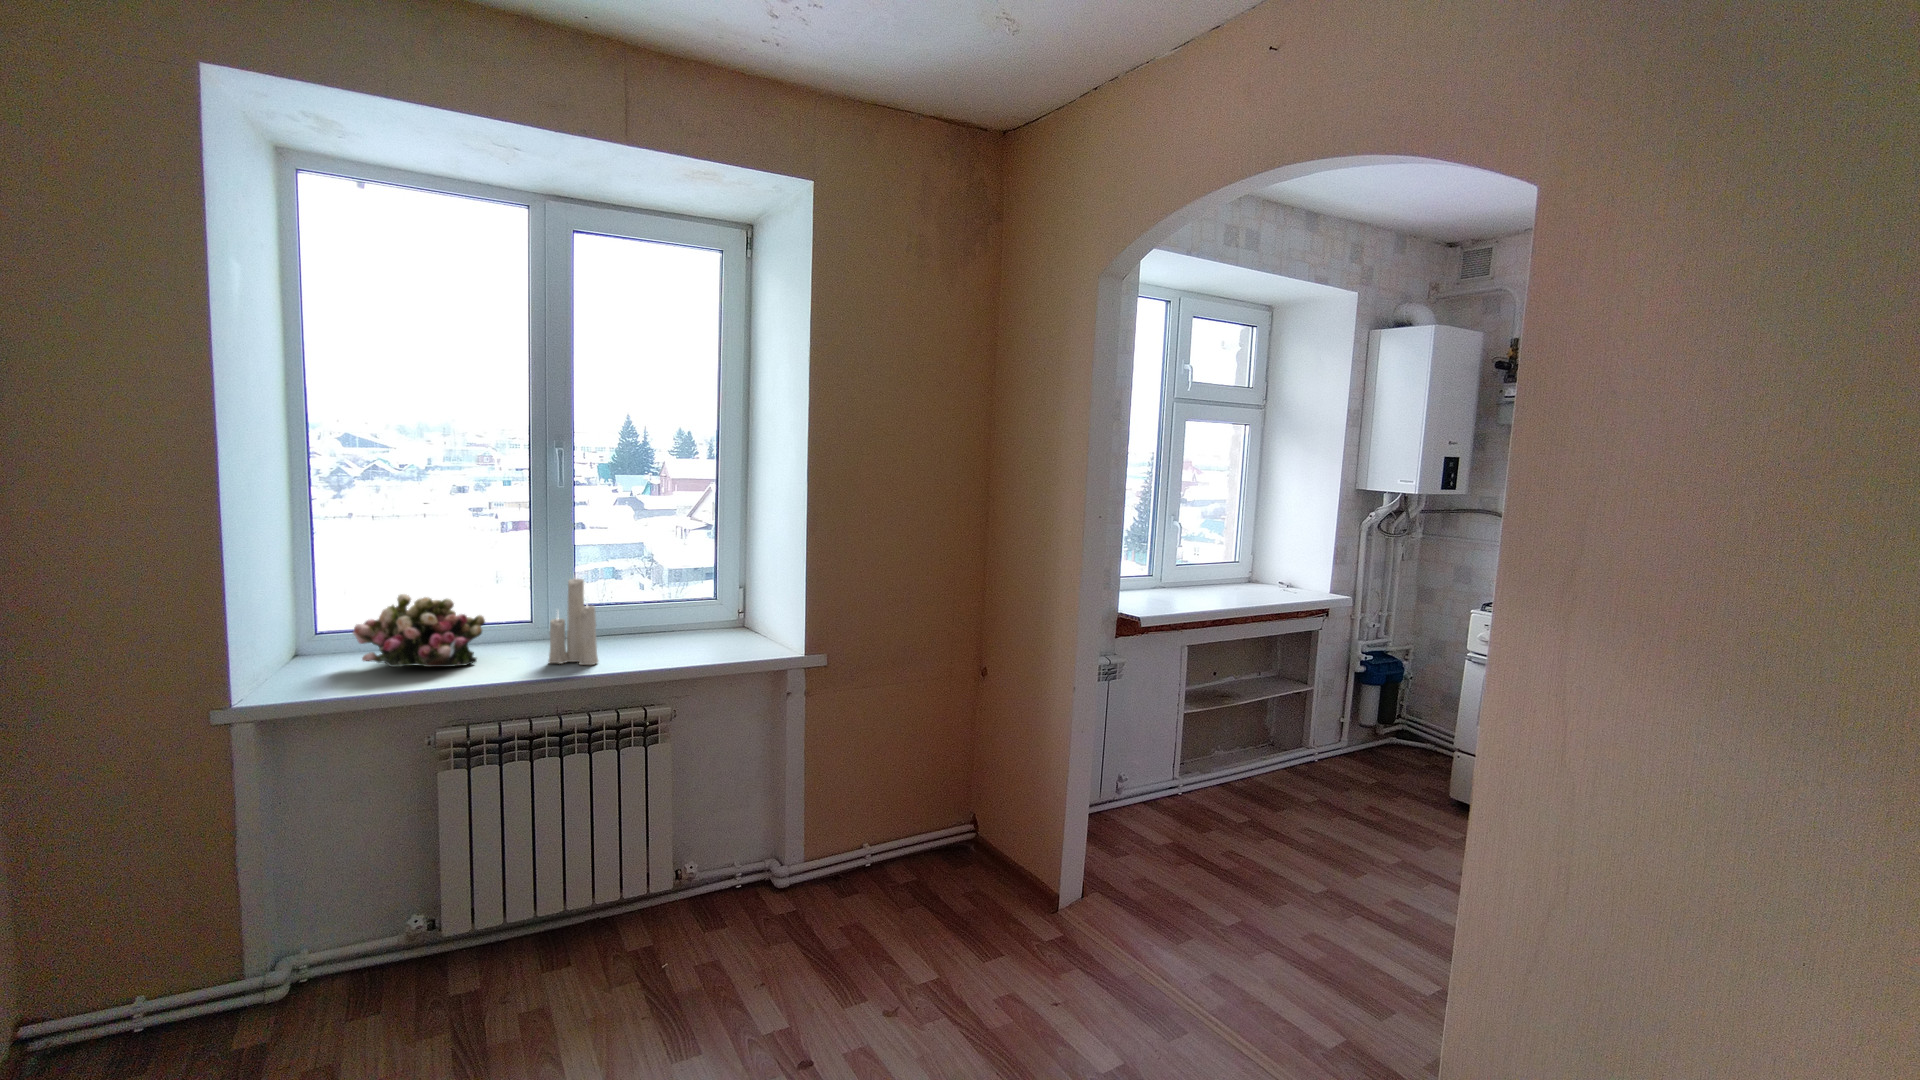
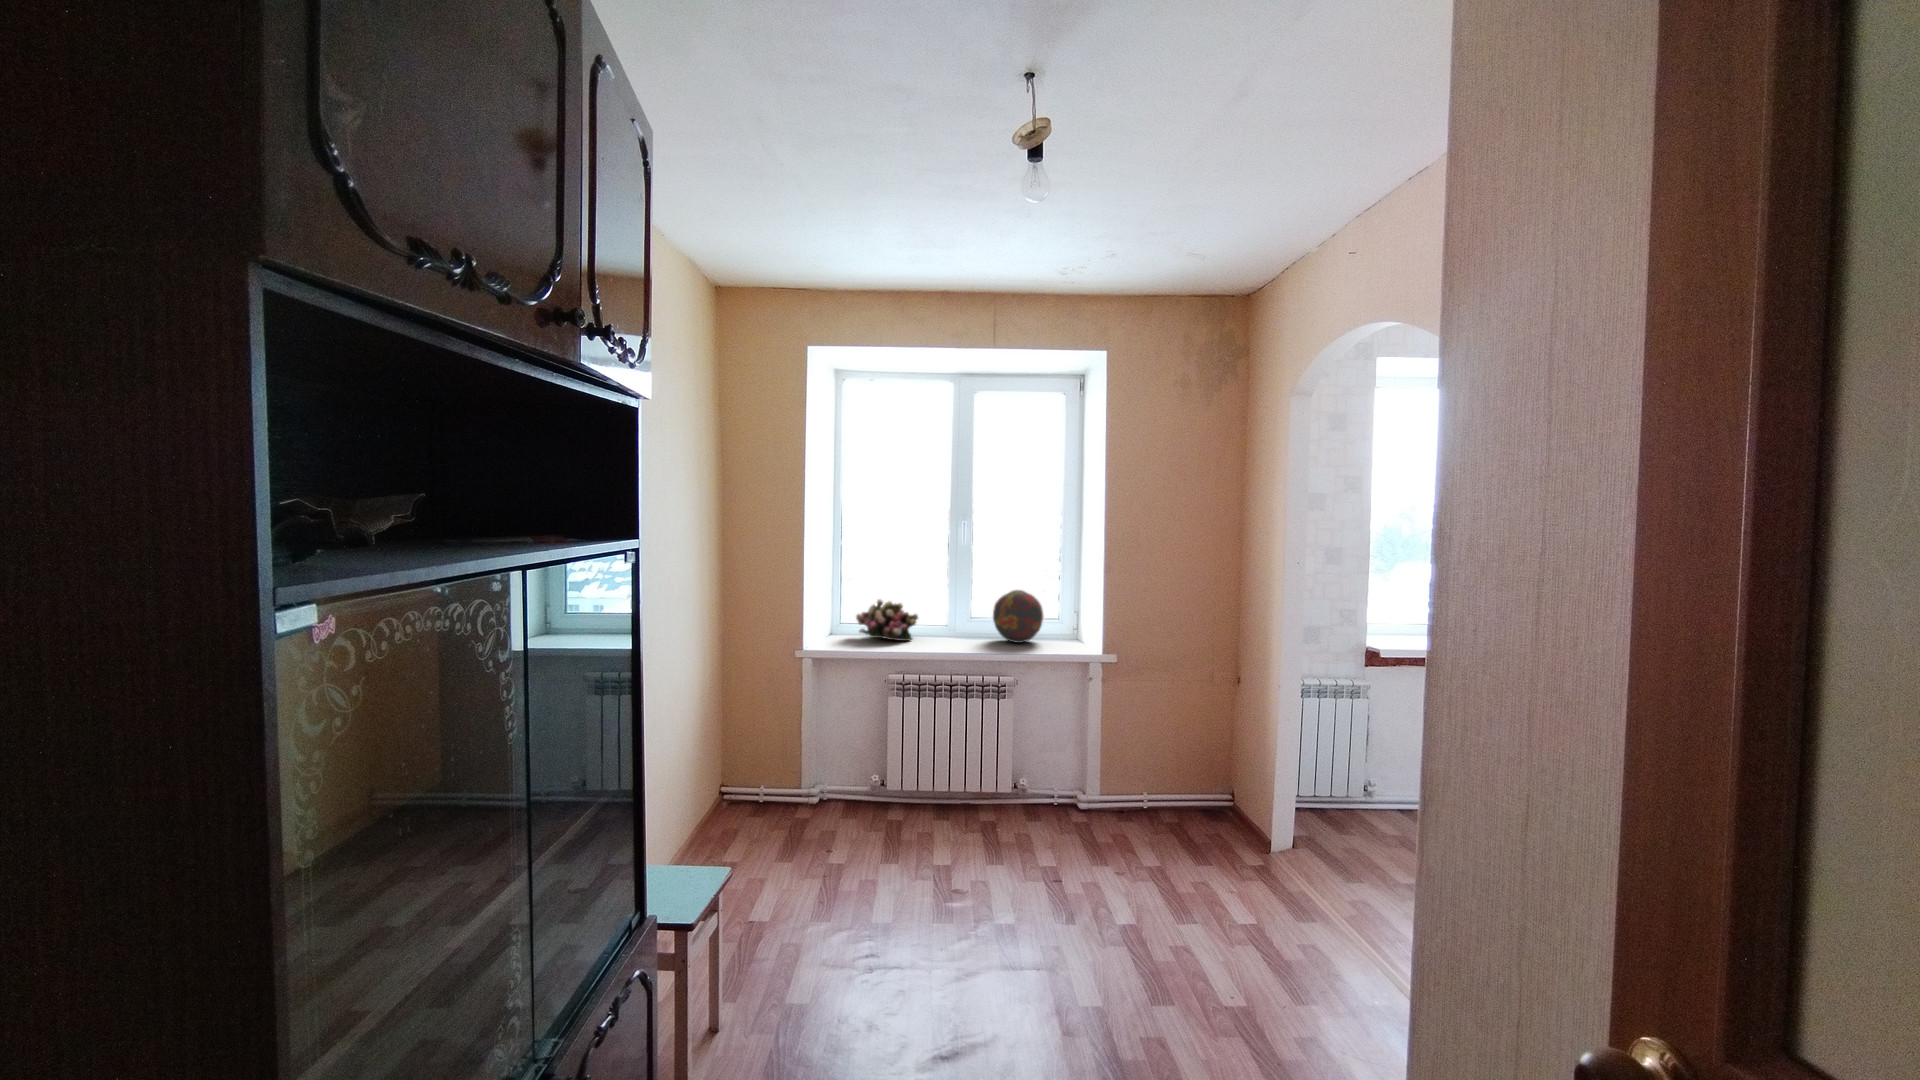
decorative orb: none [625,564,710,649] -> present [993,590,1043,643]
candle: present [548,578,598,665] -> none [948,585,974,647]

